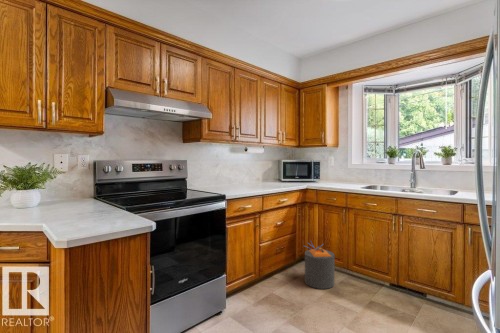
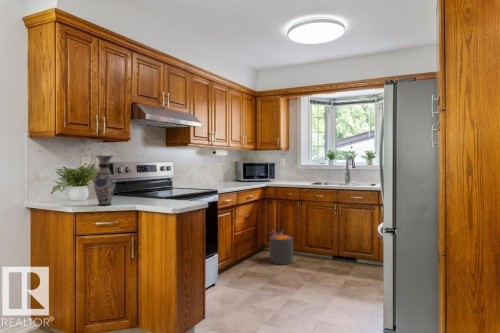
vase: none [23,149,60,215] -> present [93,156,116,206]

